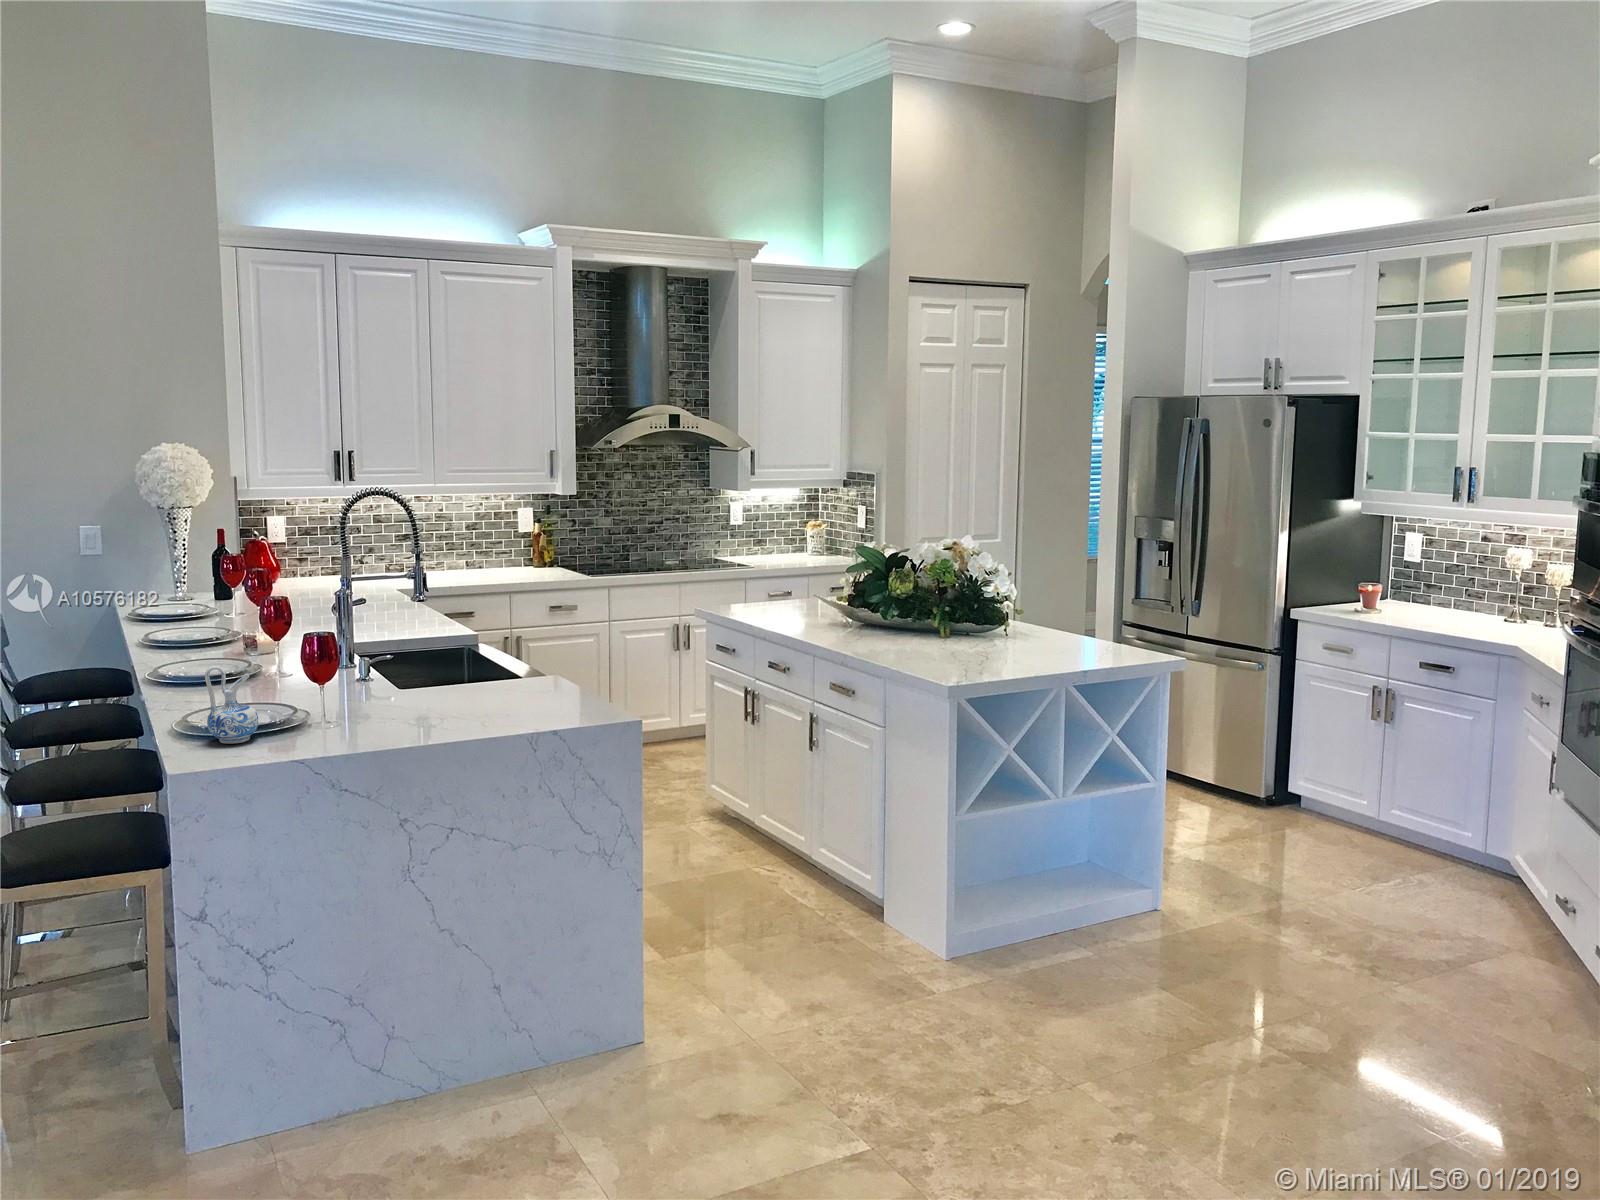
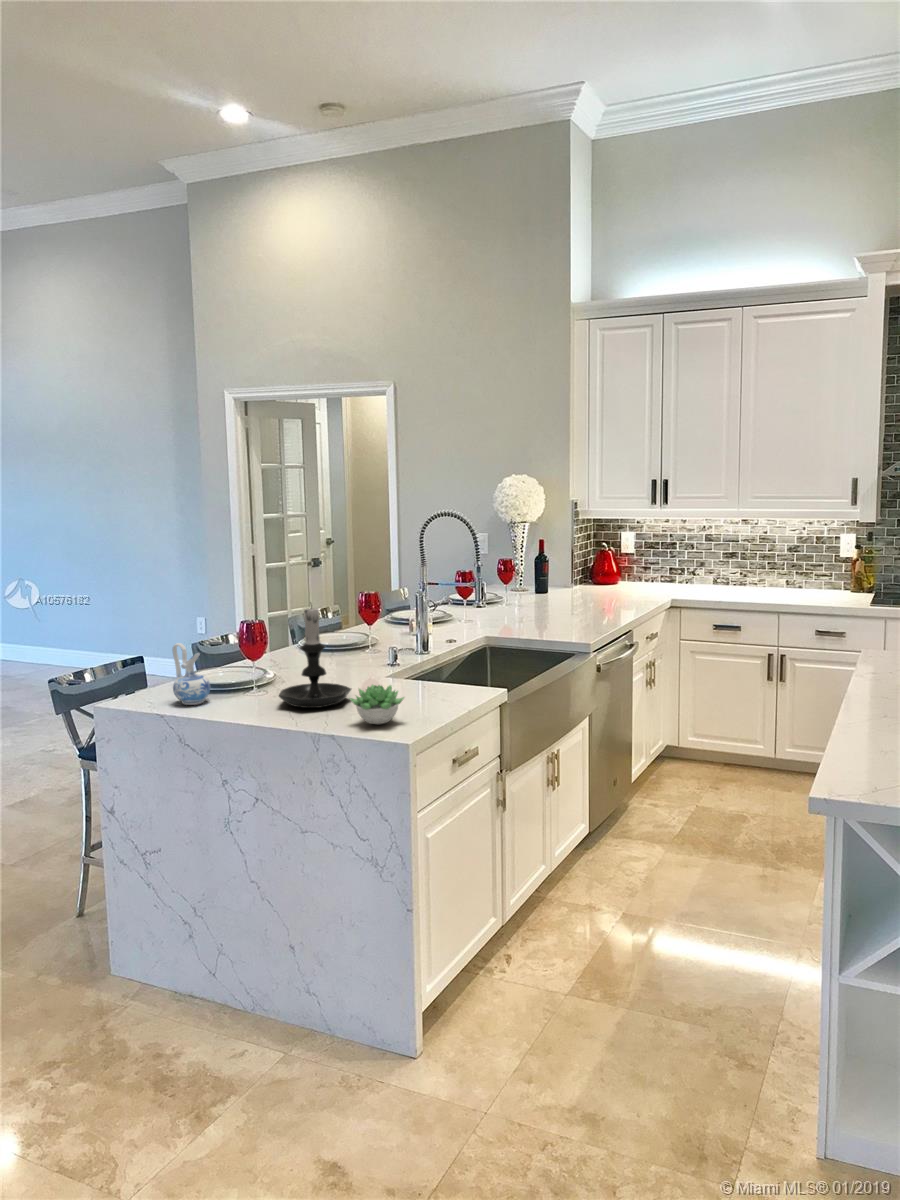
candle holder: none [340,595,429,718] -> present [279,605,351,708]
succulent plant: none [480,670,538,711] -> present [350,685,404,724]

